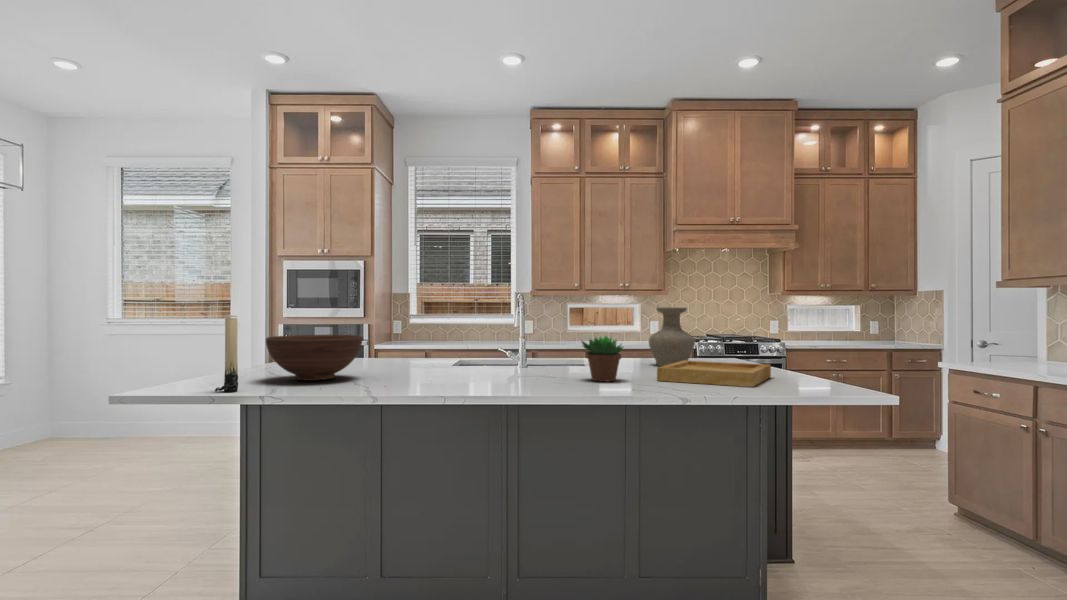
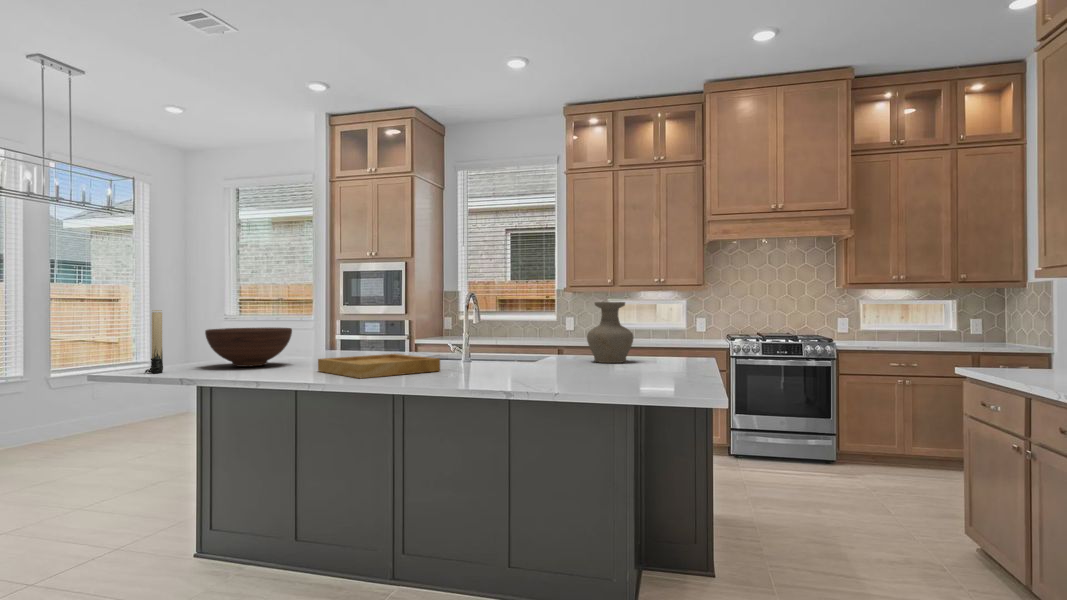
succulent plant: present [581,336,623,381] -> none [461,328,506,374]
tray: present [657,360,771,387] -> present [318,354,440,378]

